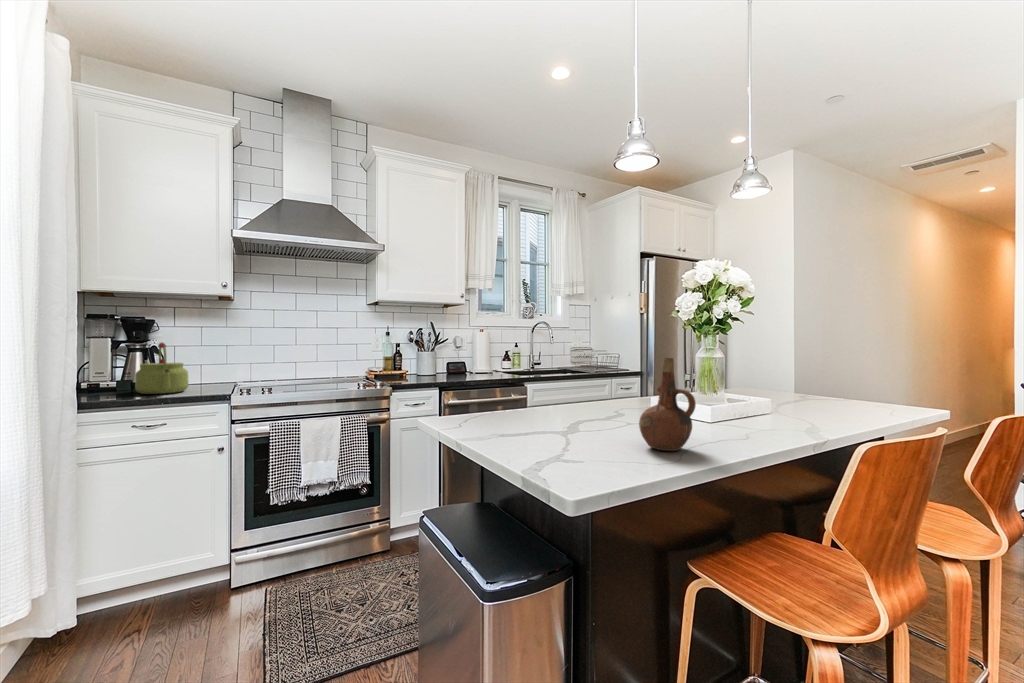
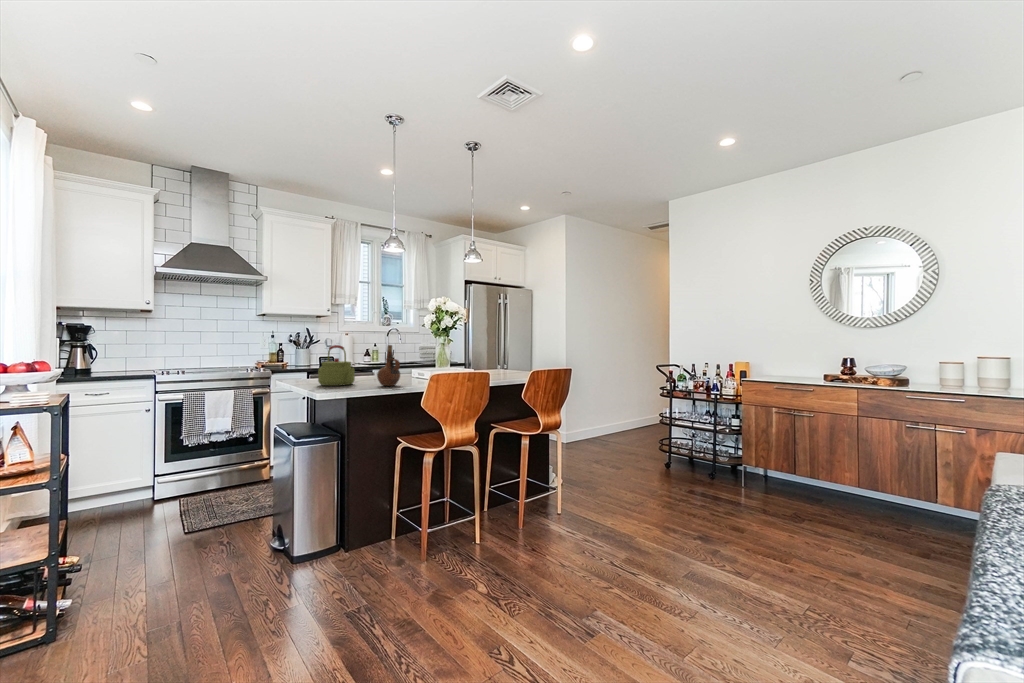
kettle: present [135,343,188,394] -> present [318,345,355,386]

